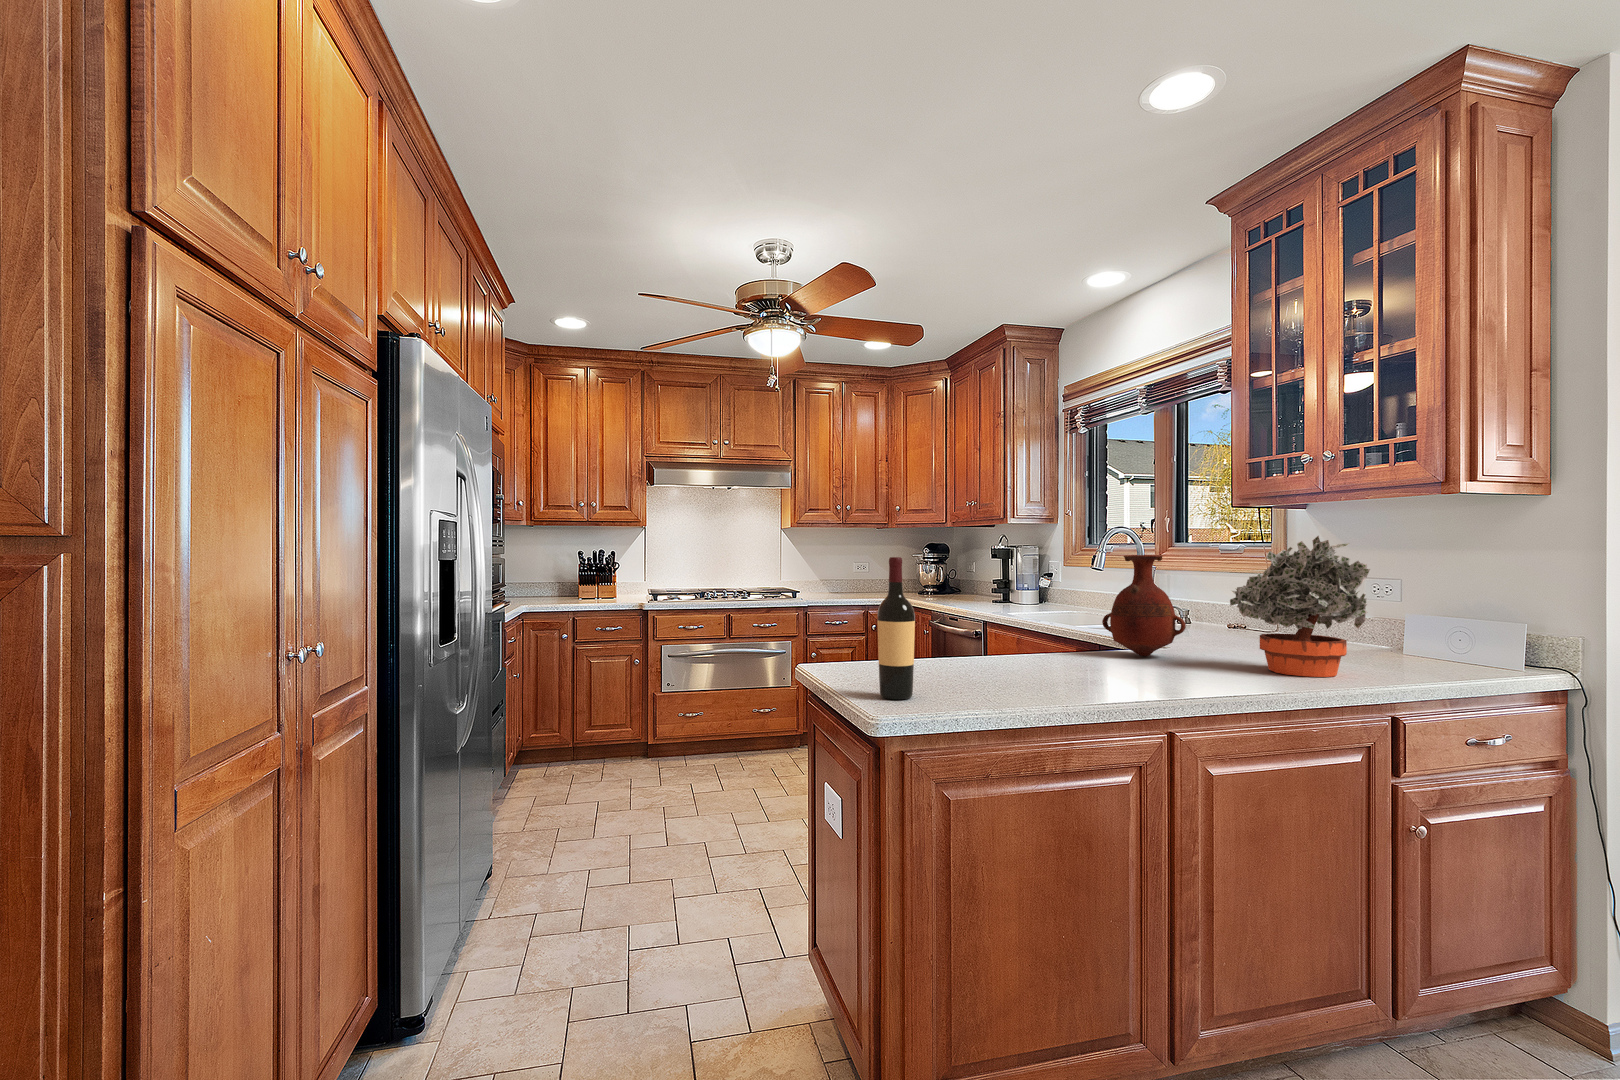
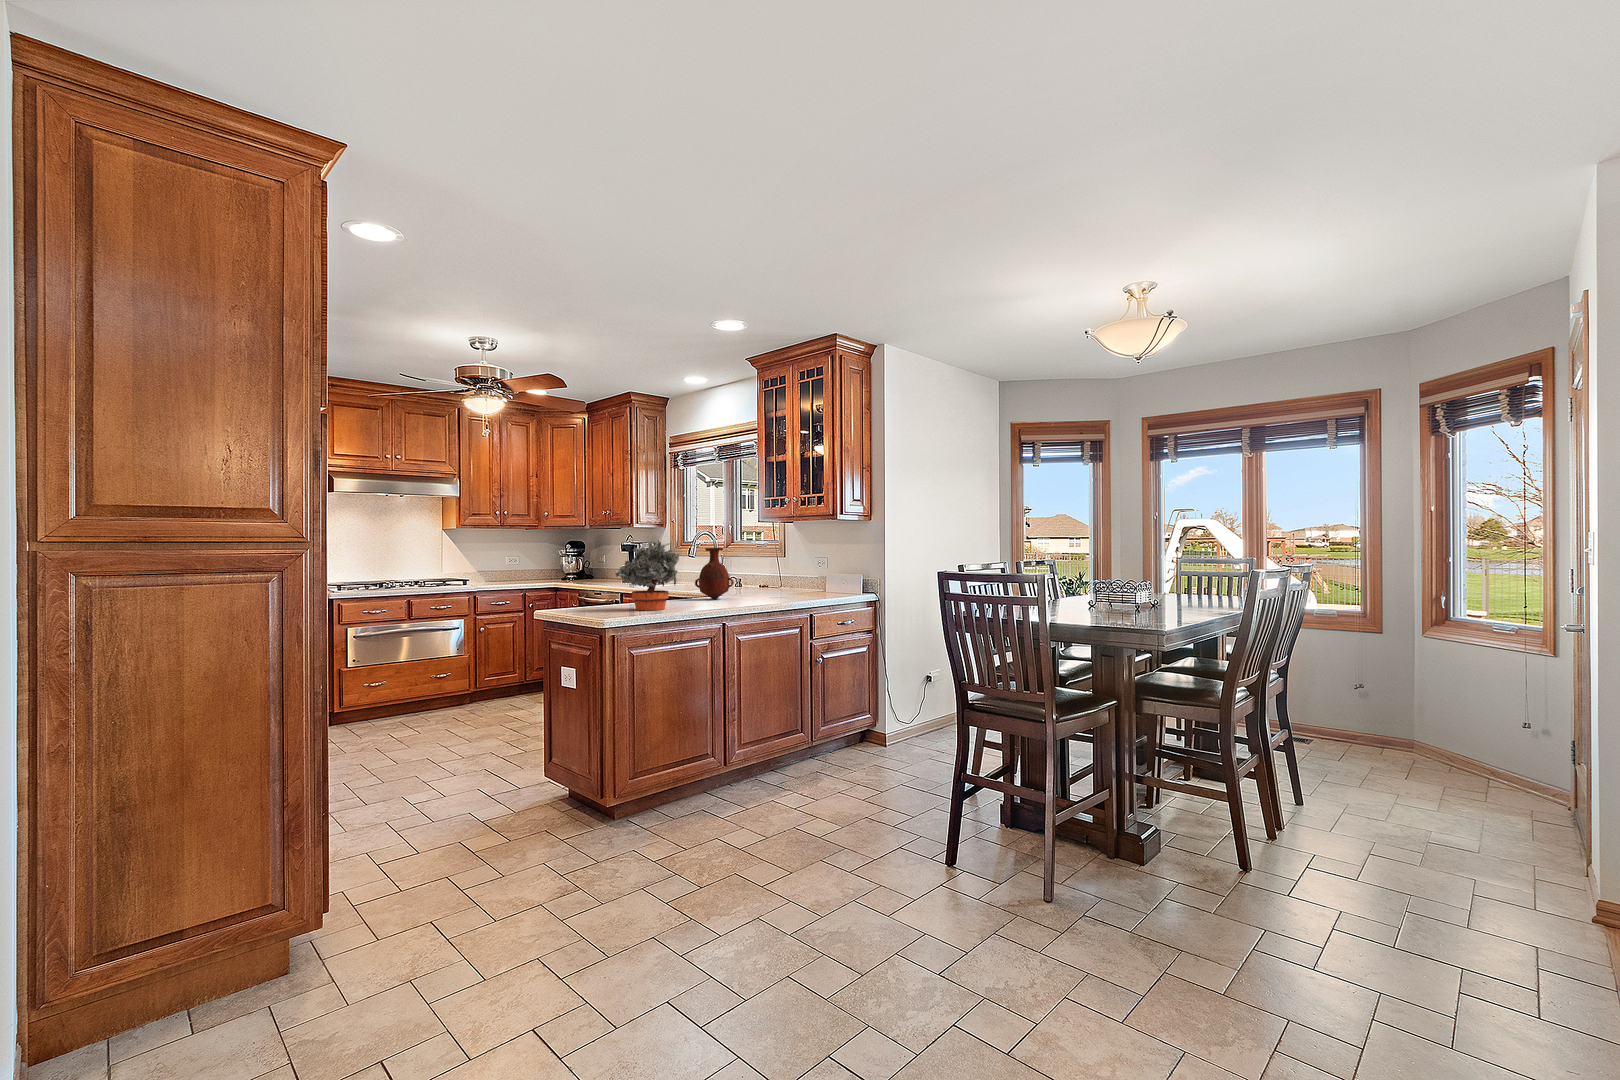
potted plant: present [1230,536,1370,677] -> present [616,540,679,610]
wine bottle: present [877,557,915,700] -> none [596,550,614,616]

